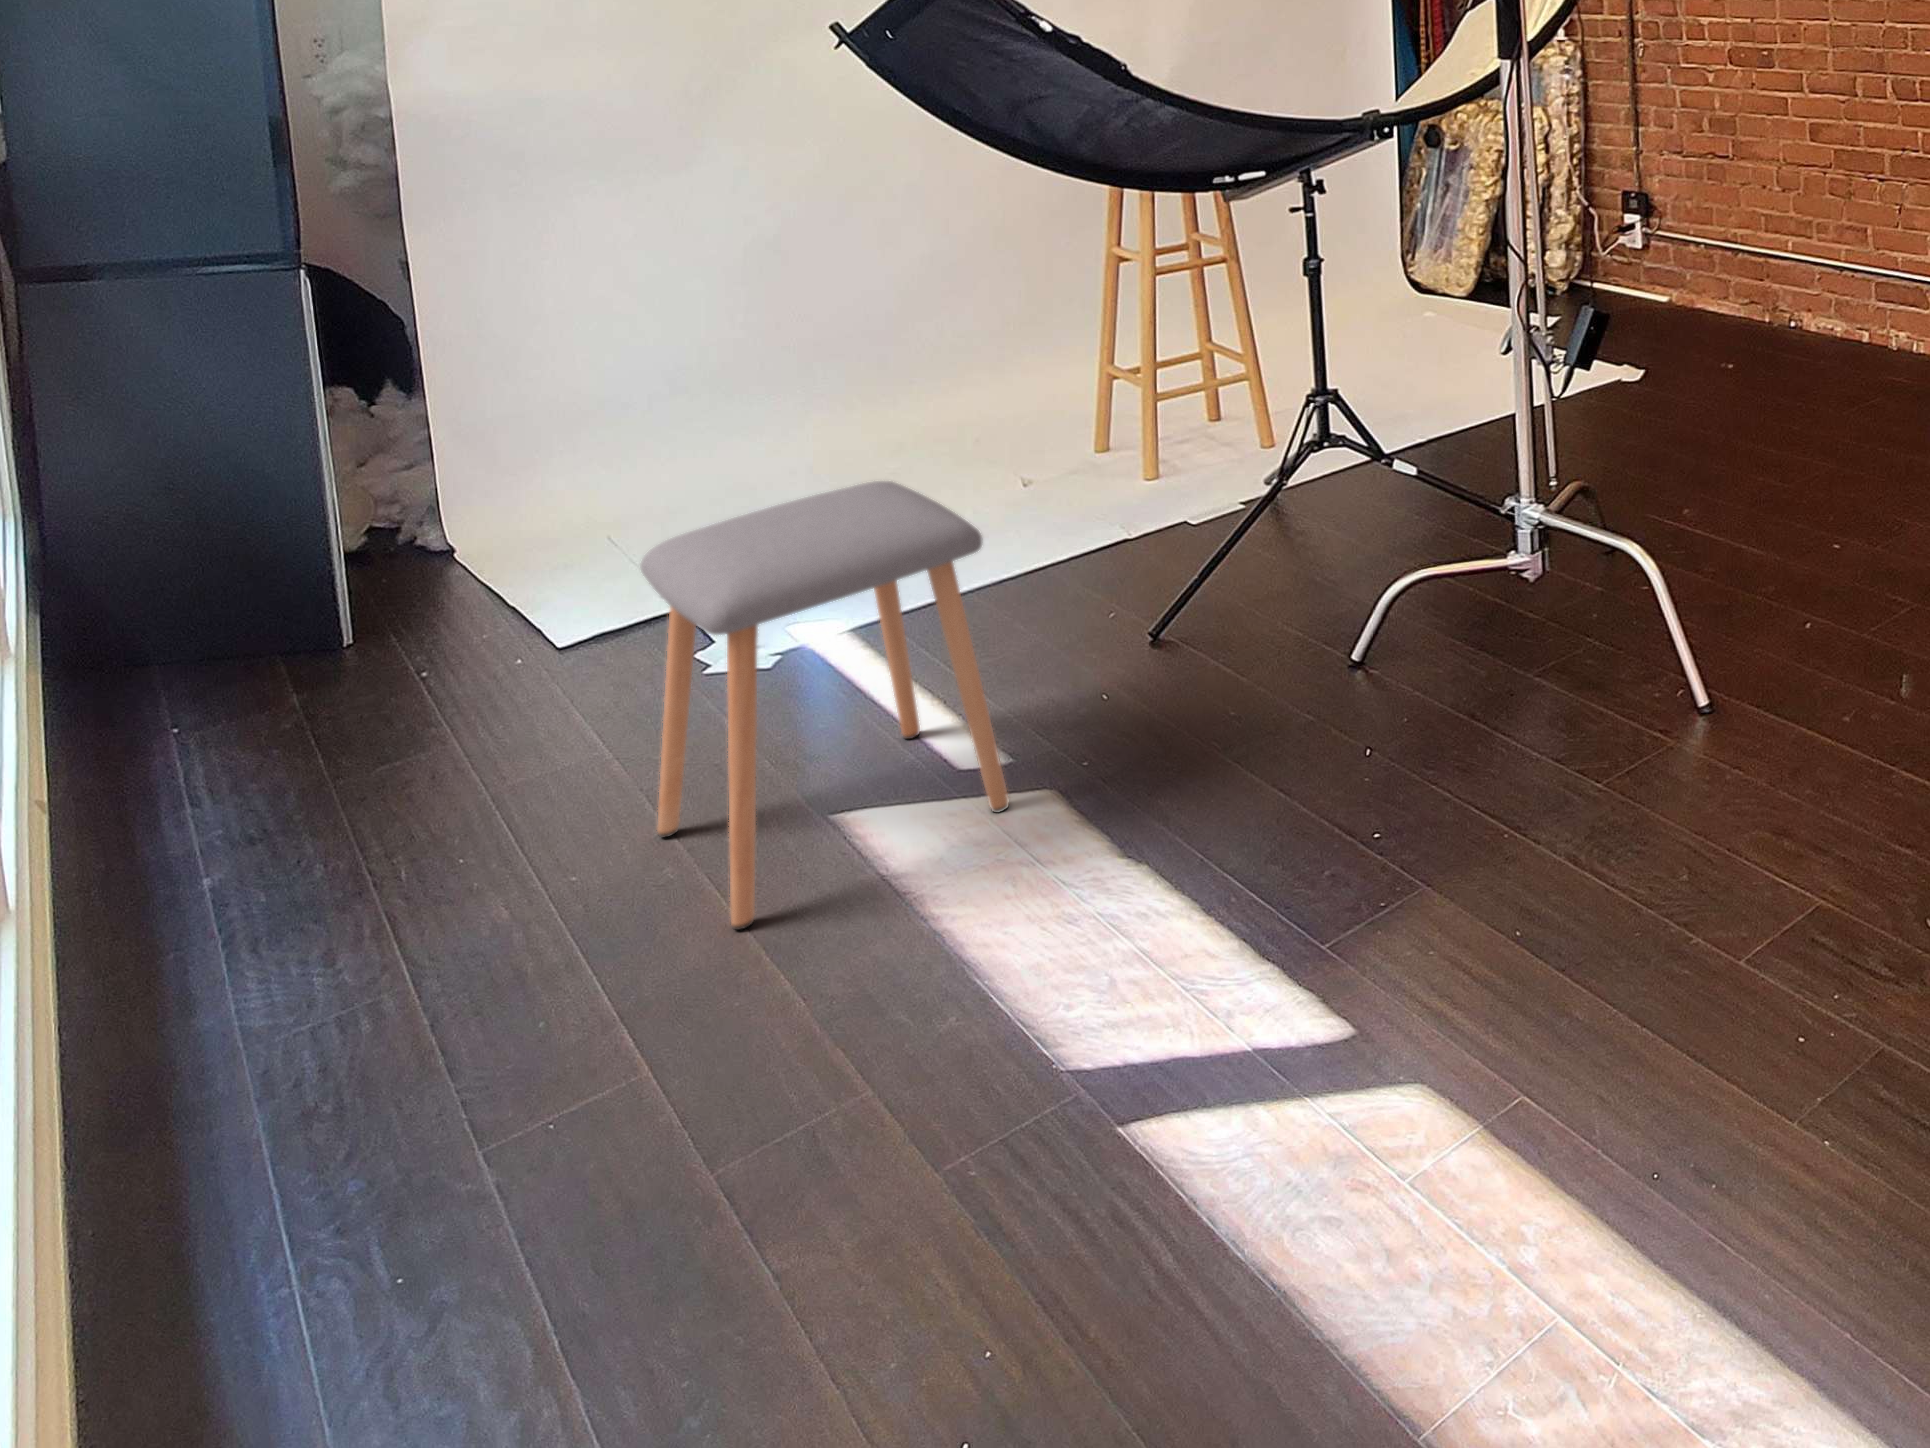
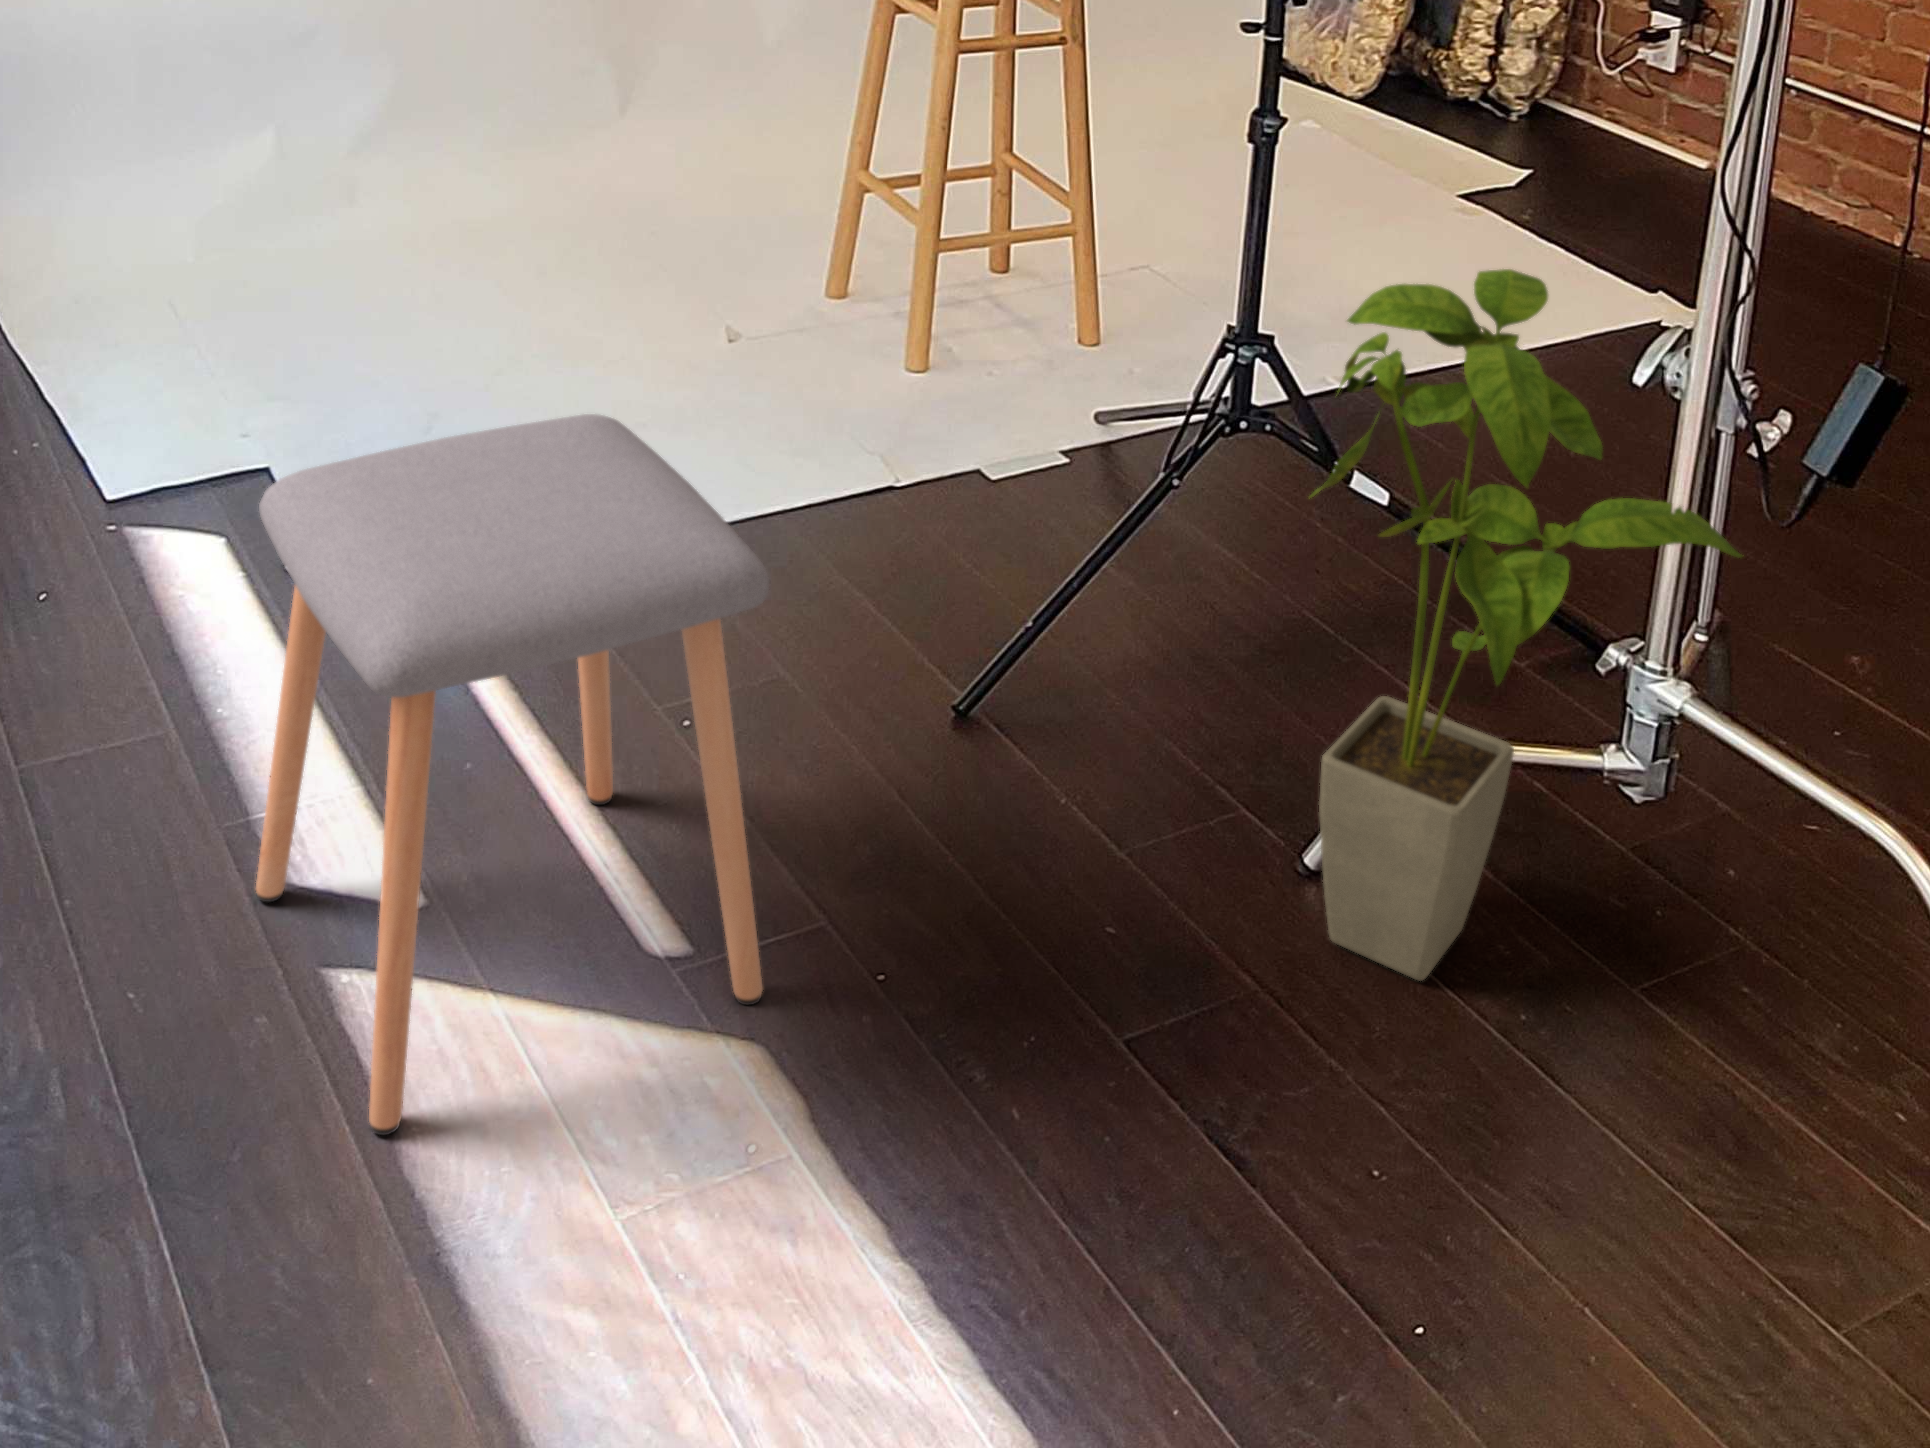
house plant: none [1309,289,1546,708] -> present [1310,269,1742,981]

